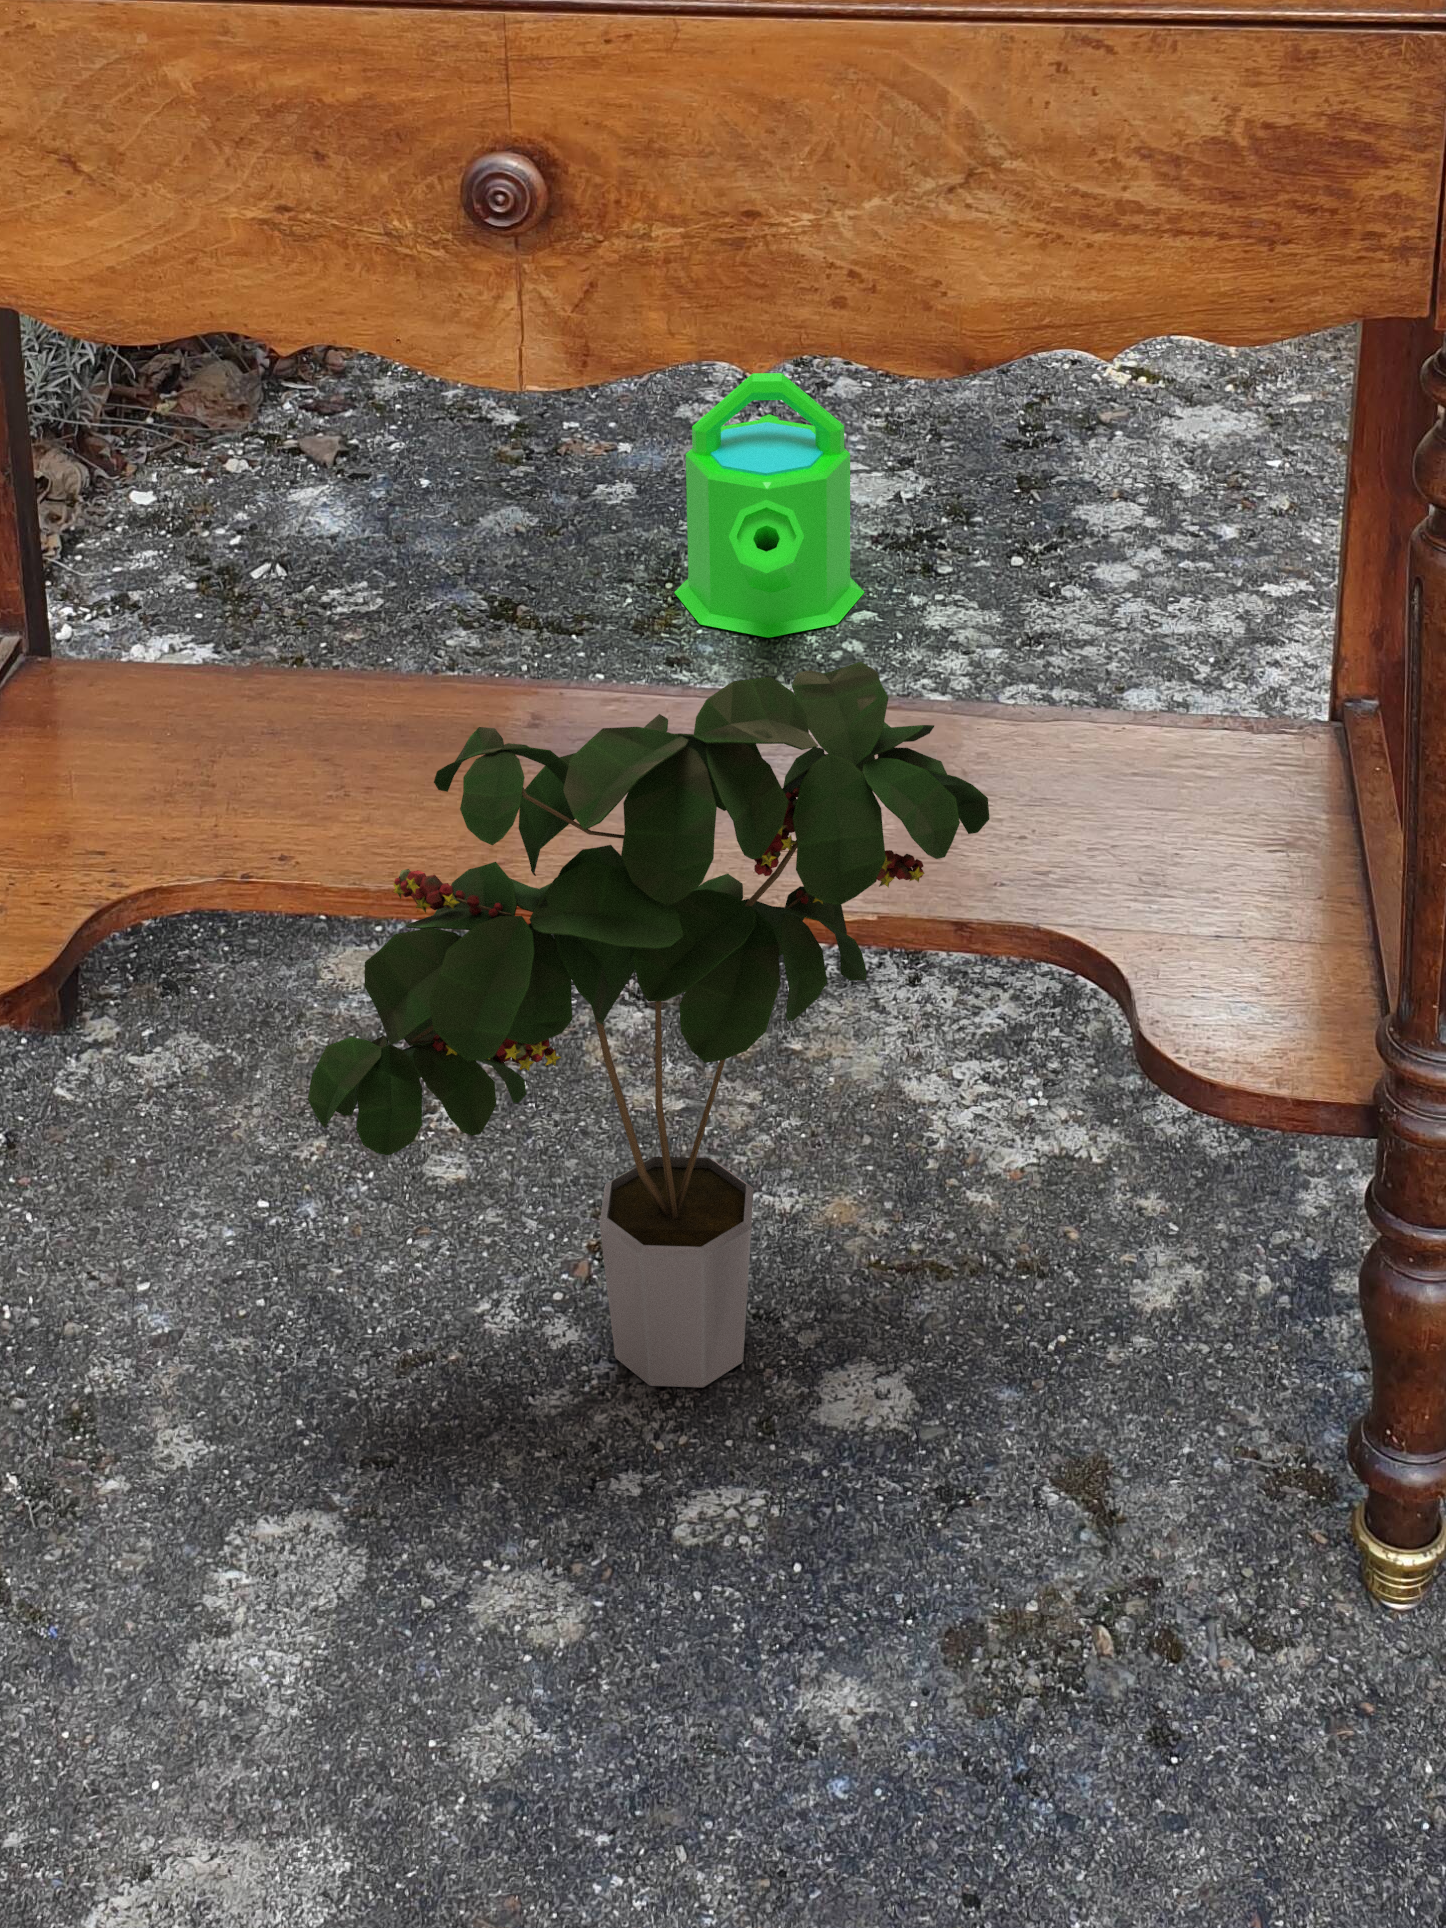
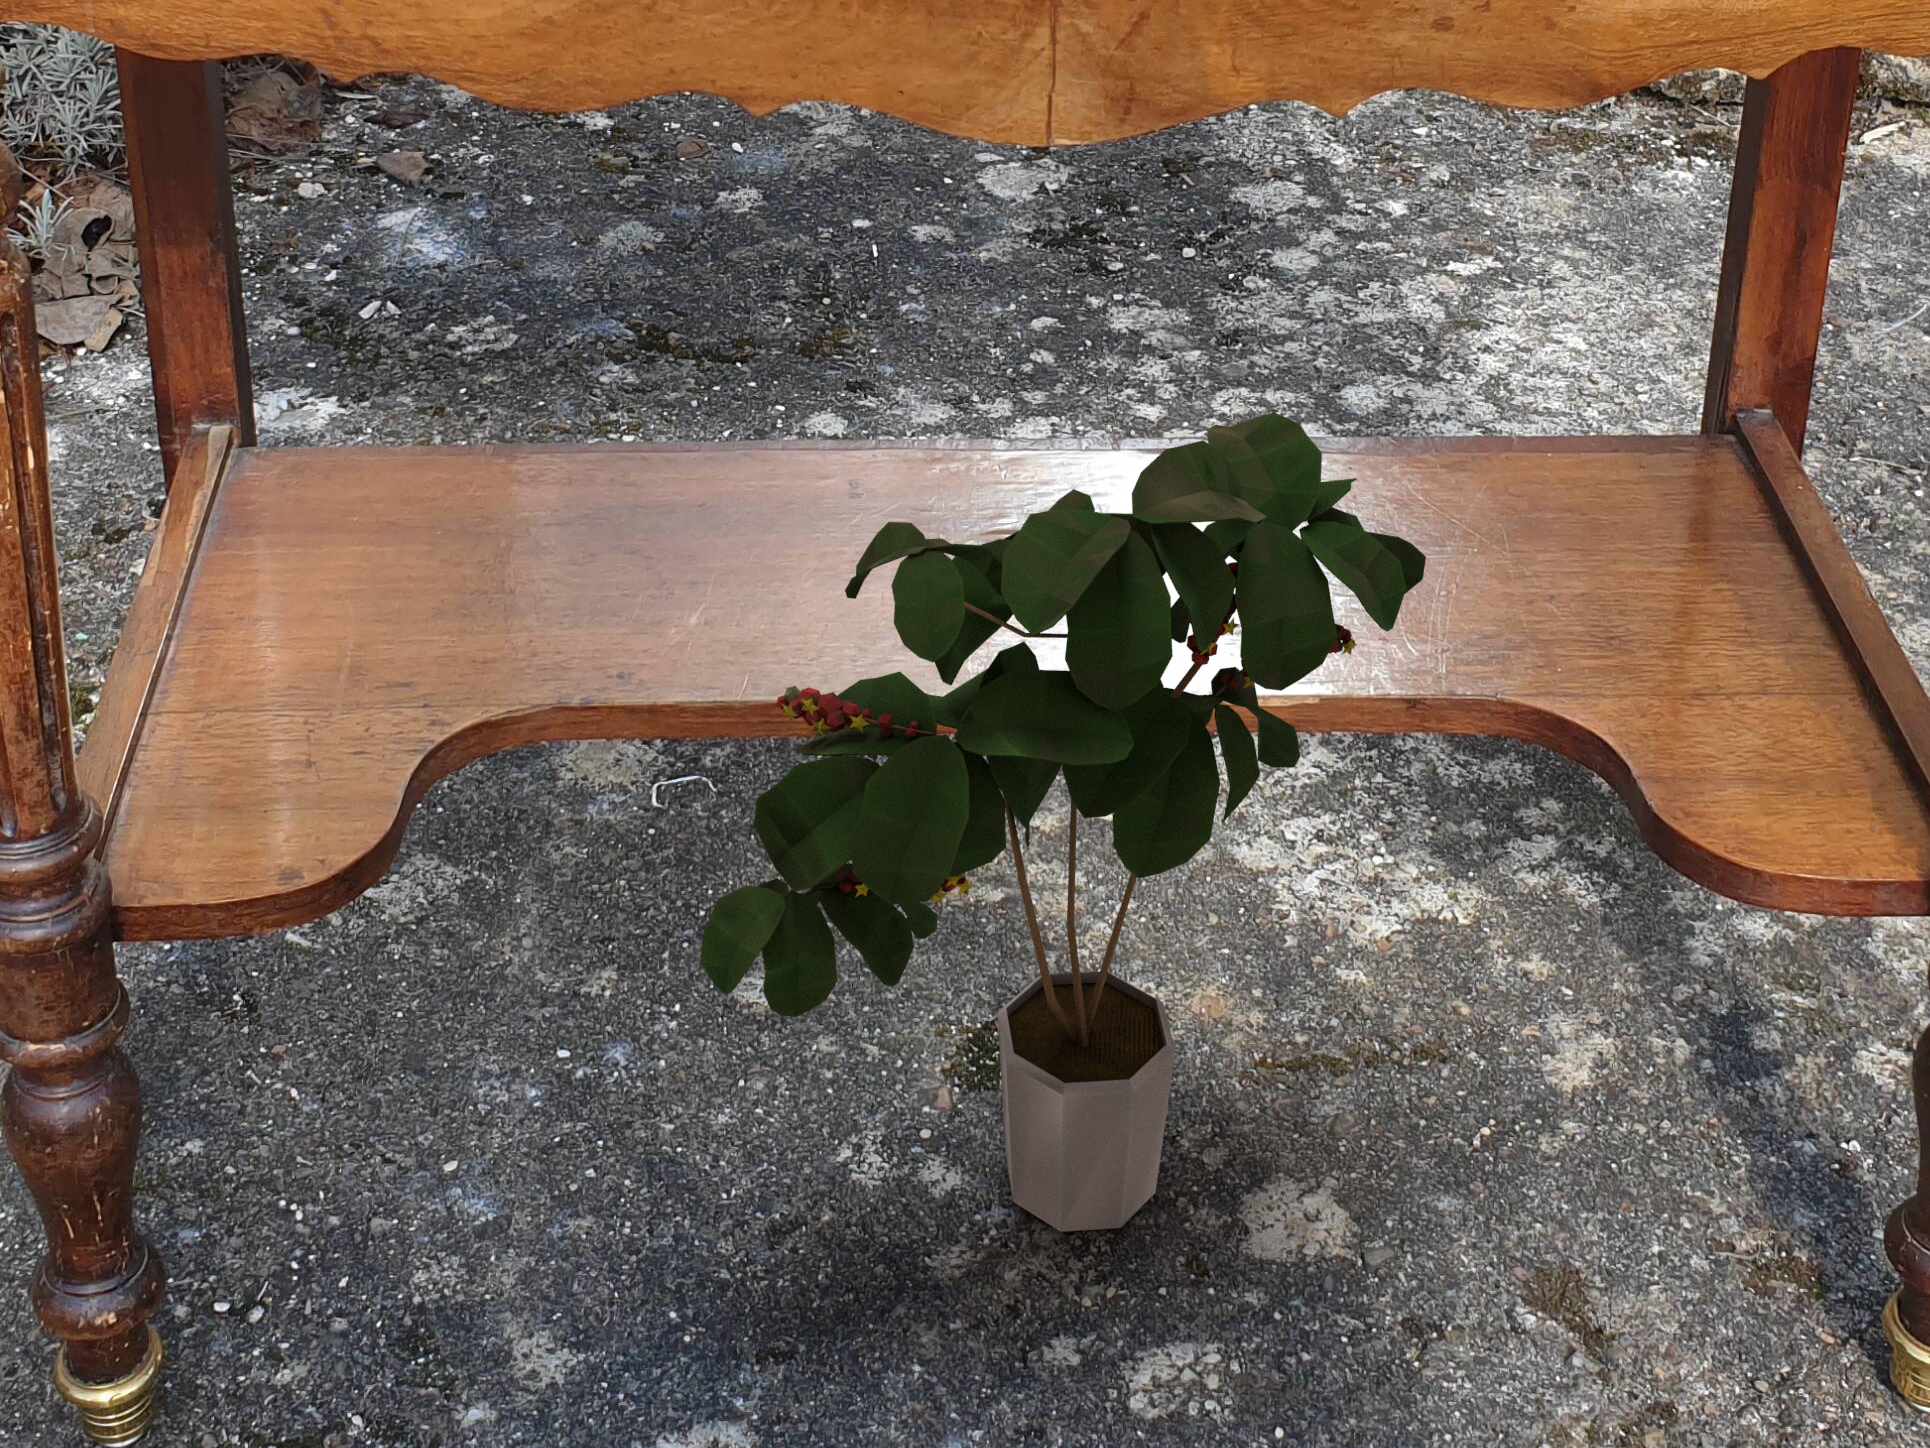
watering can: present [674,373,865,638] -> none [836,66,1039,353]

